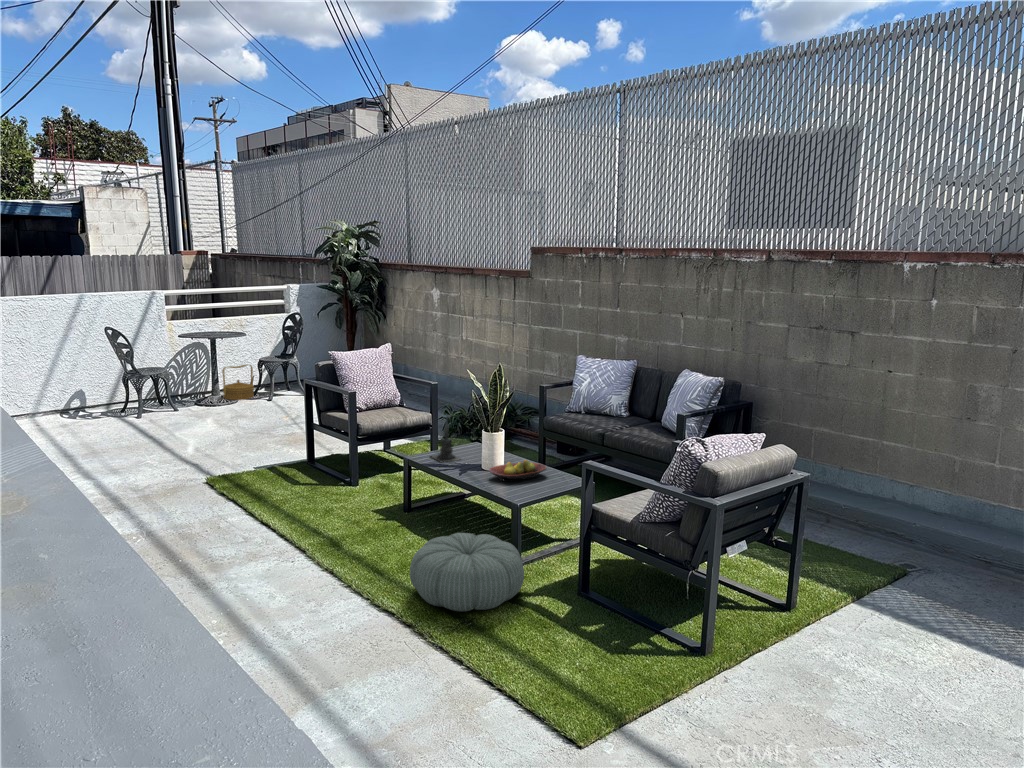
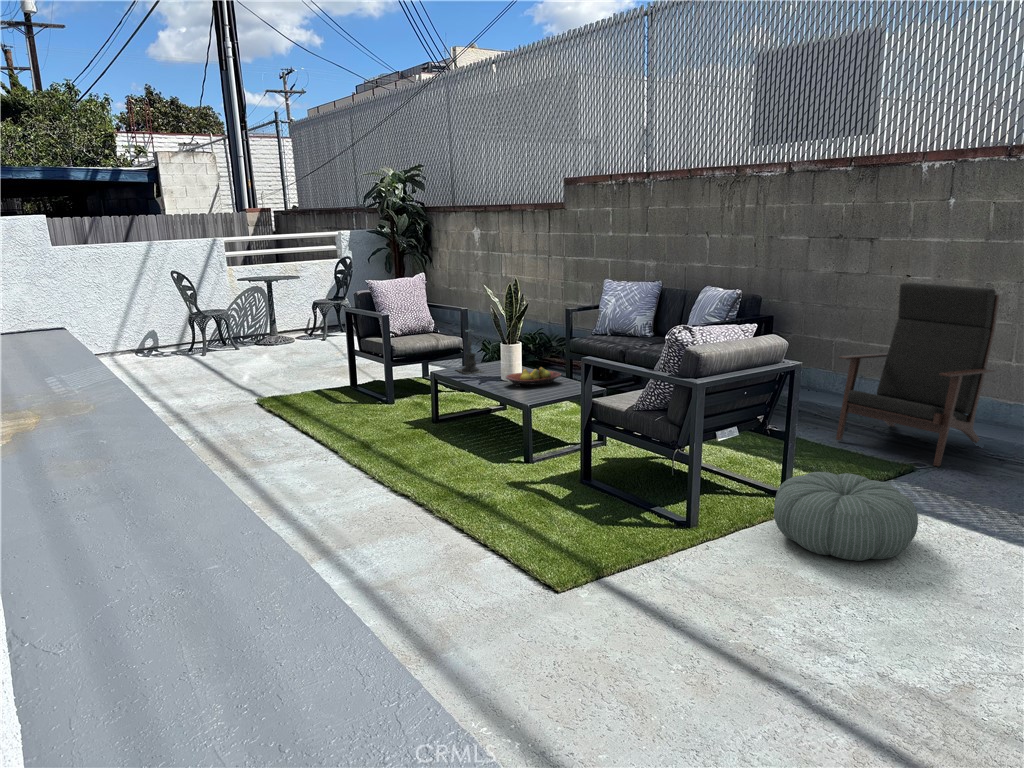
woven basket: present [222,364,254,400] -> none [280,306,310,339]
lounge chair: none [825,379,985,572] -> present [836,283,1000,466]
pouf: present [410,533,524,611] -> present [774,472,918,561]

